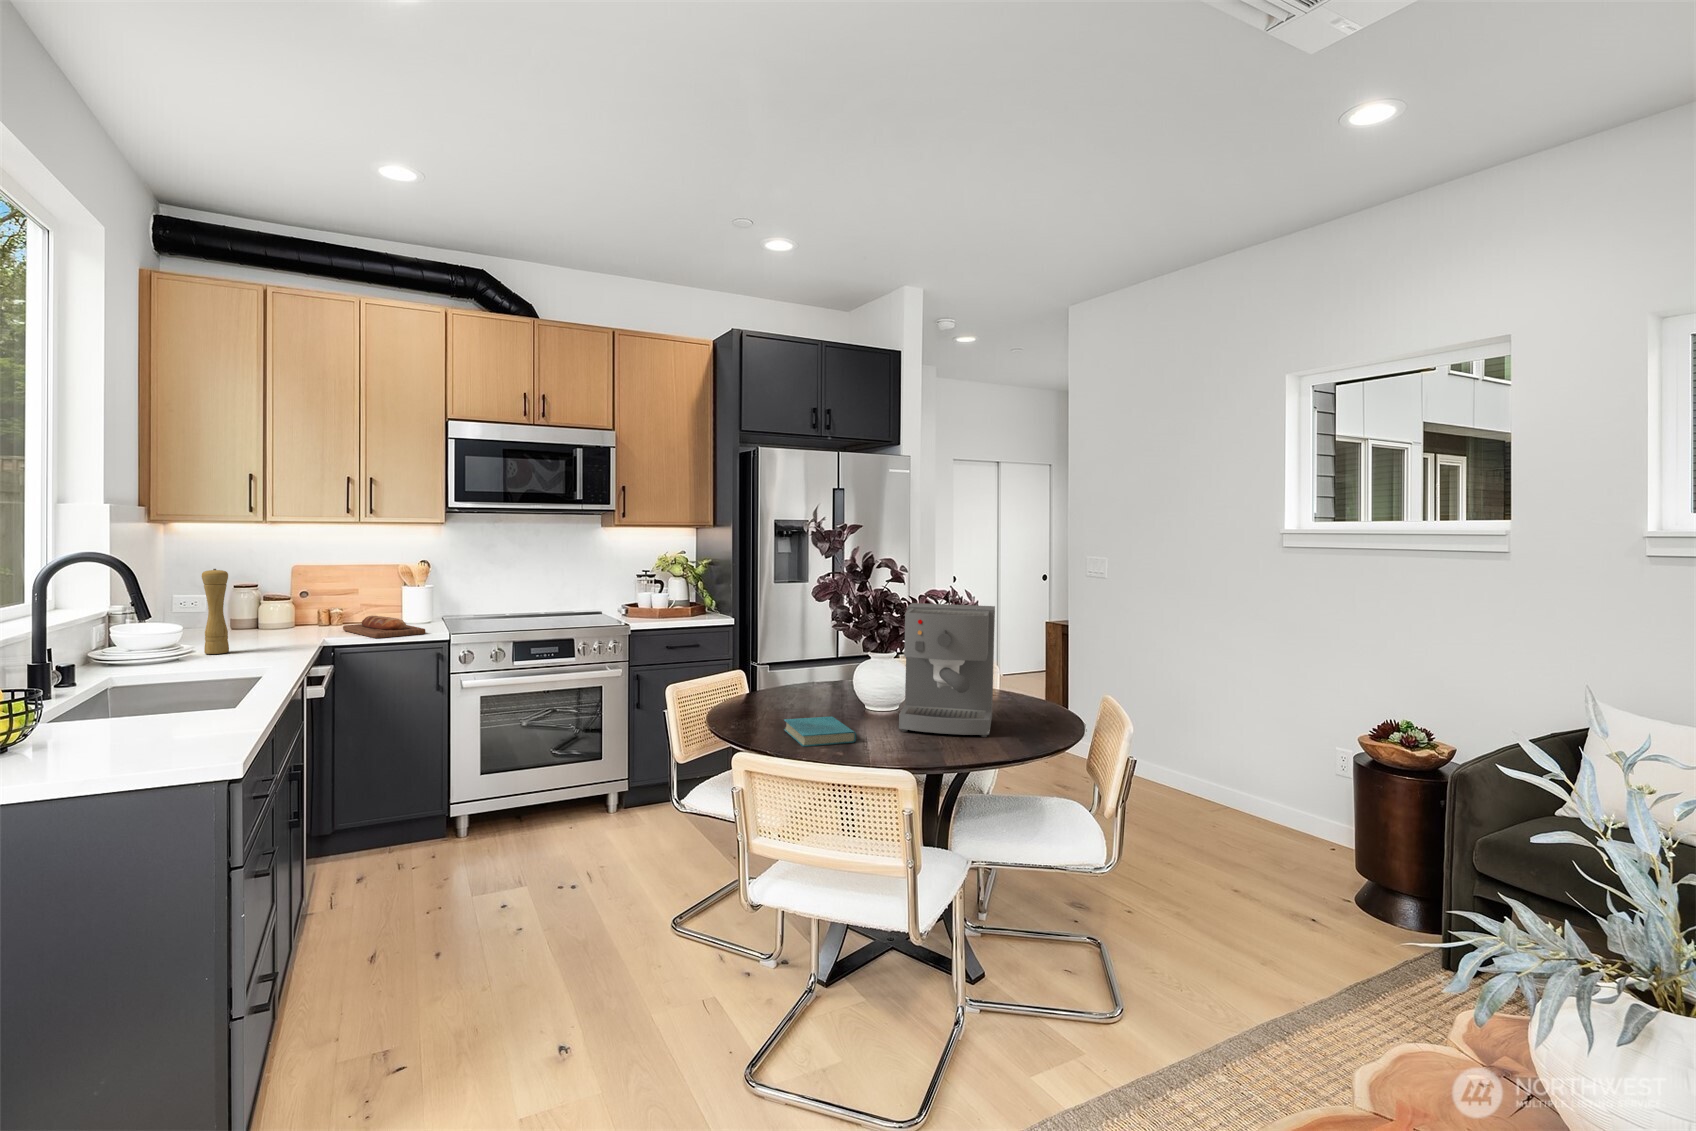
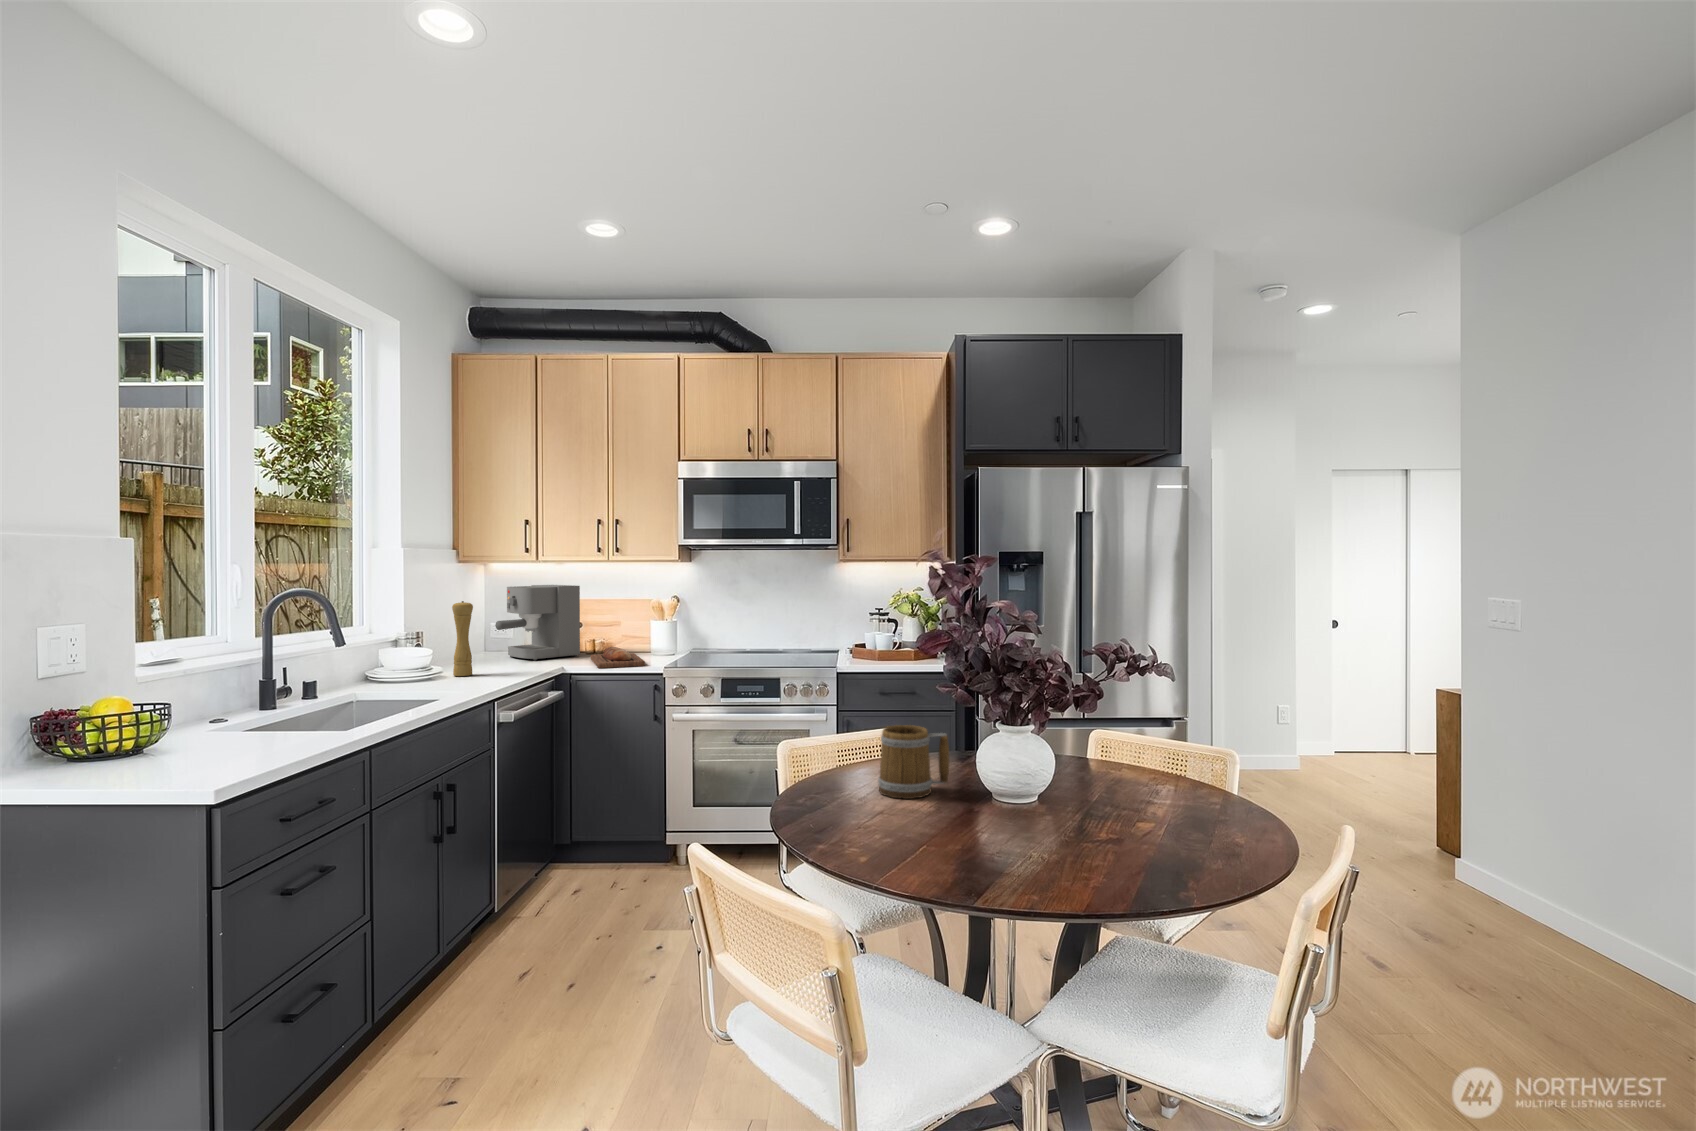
coffee maker: present [899,603,995,737] -> present [495,585,580,661]
mug: none [781,662,831,717] -> present [878,725,949,799]
book: present [784,716,856,747] -> none [831,802,913,849]

